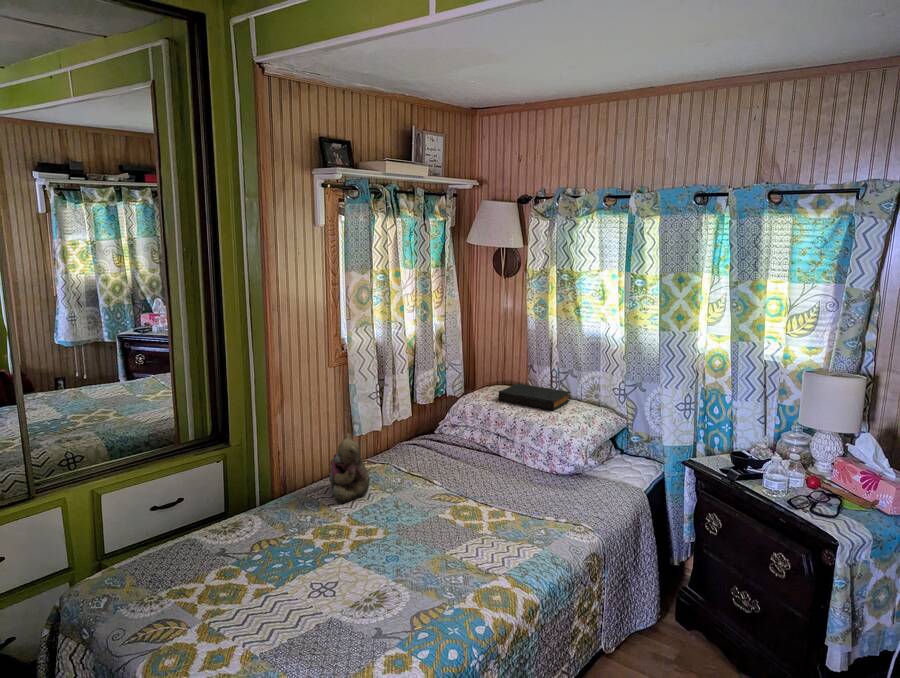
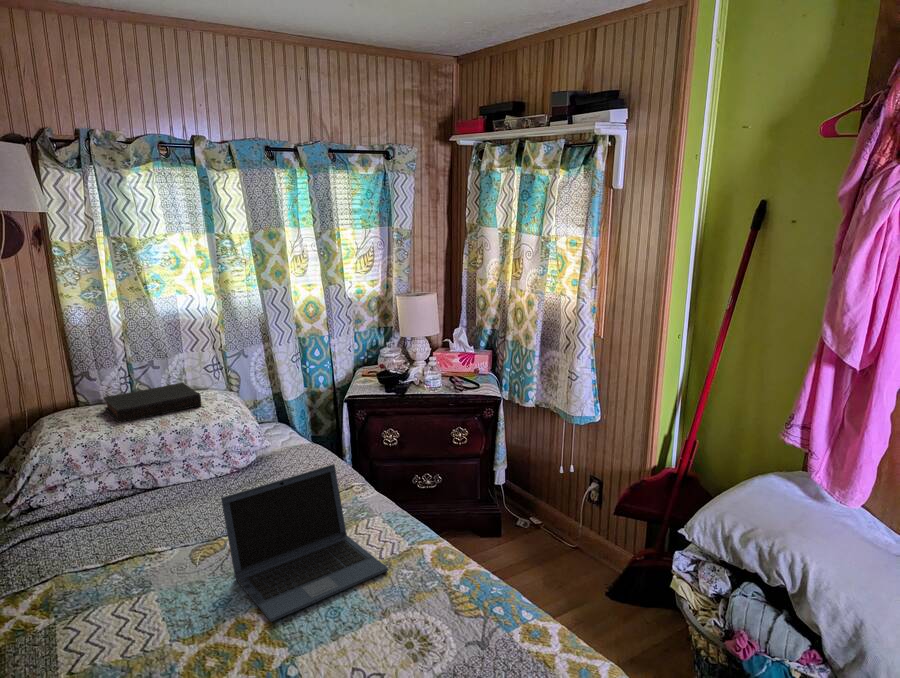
teddy bear: present [329,434,370,503] -> none [47,538,145,644]
laptop: none [367,454,496,569] -> present [221,465,388,622]

